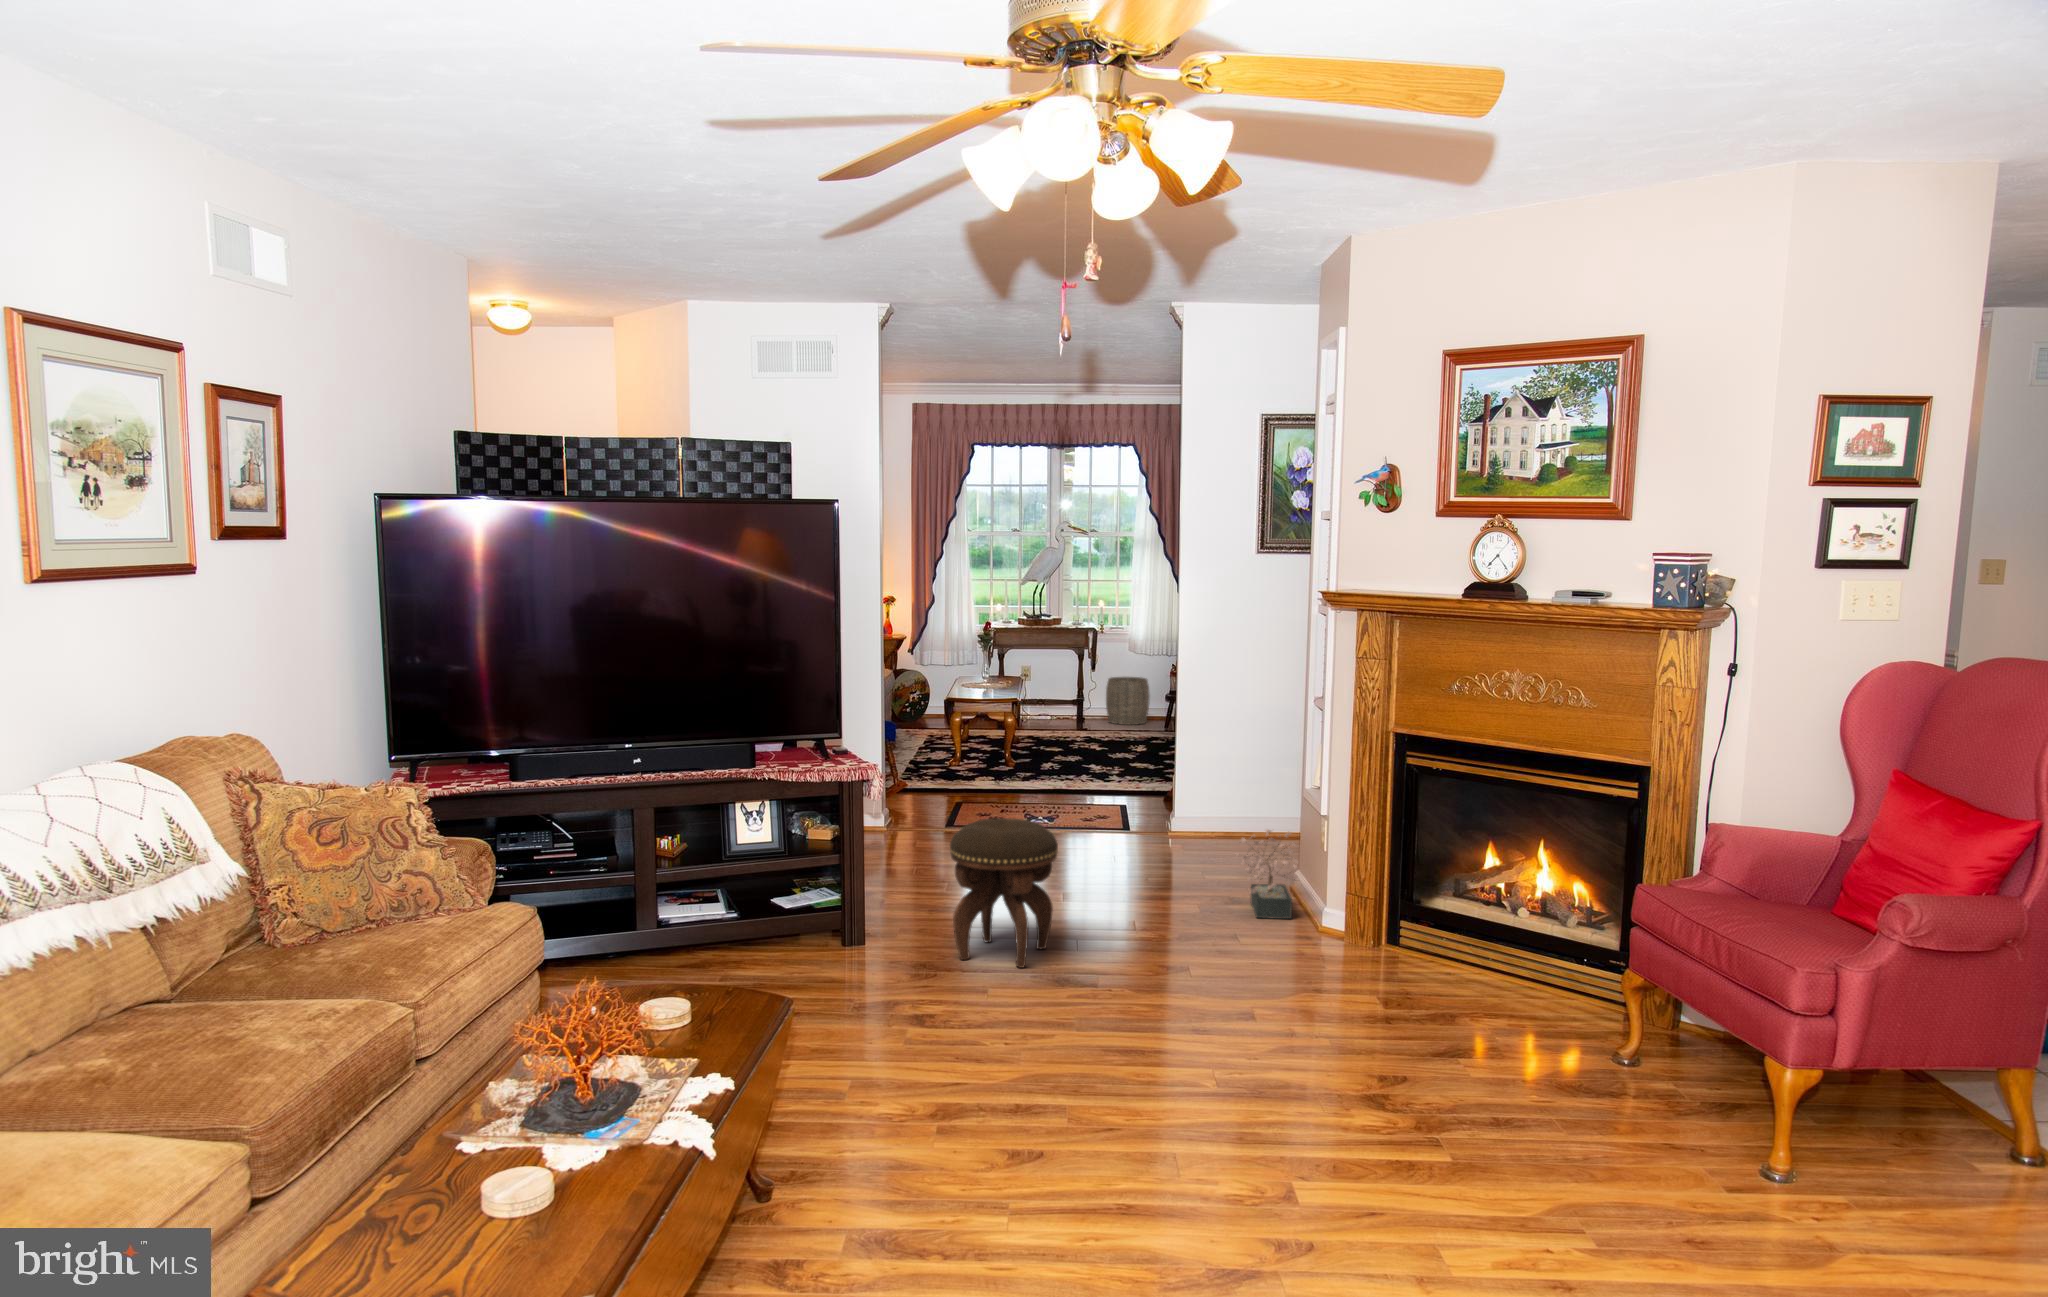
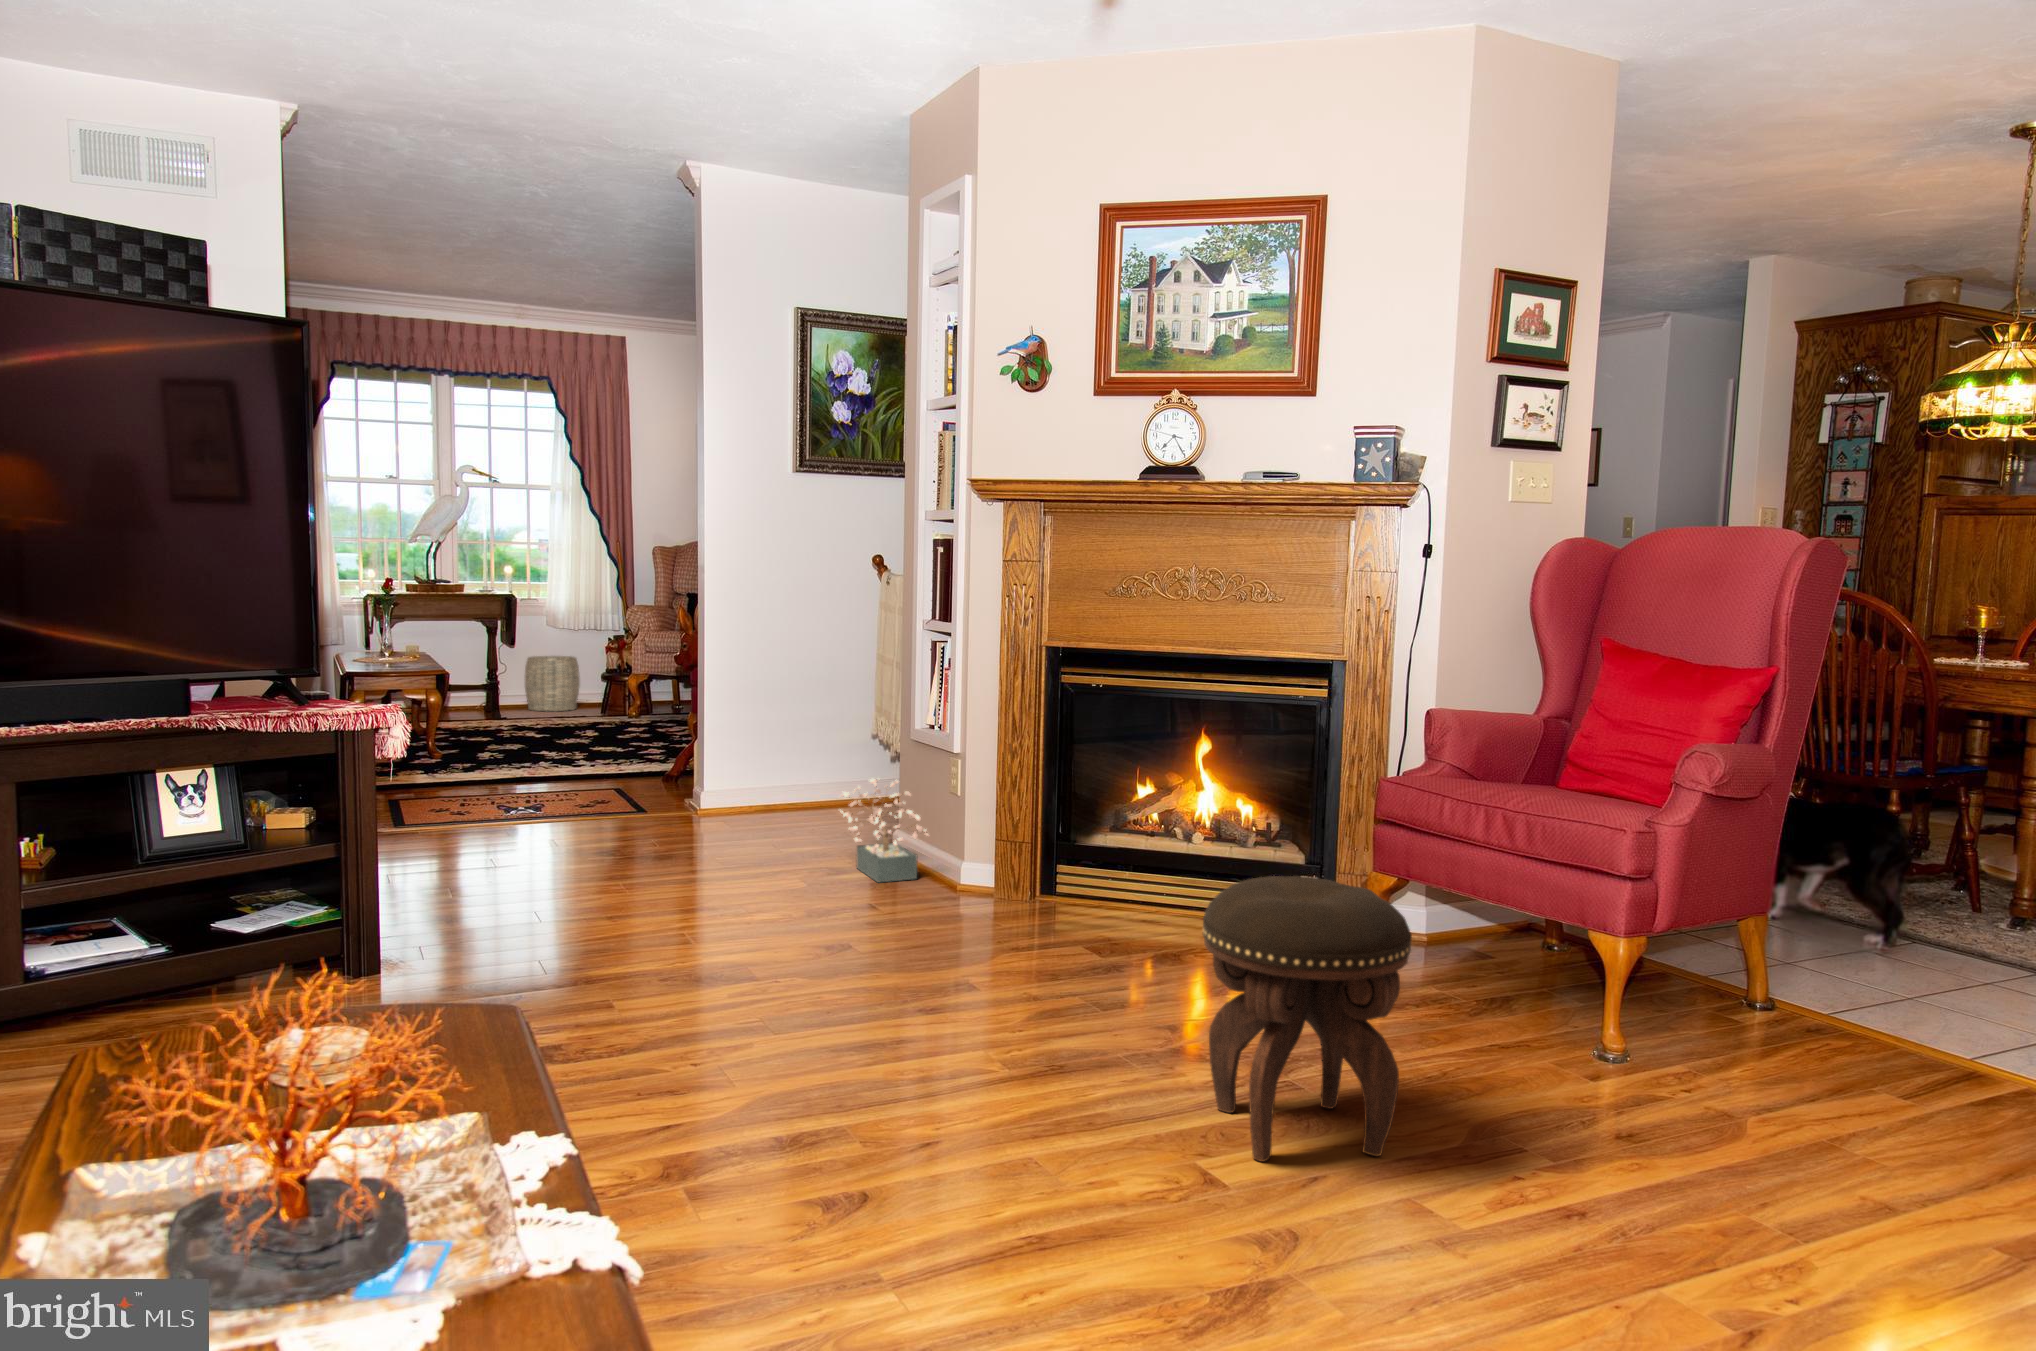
footstool: present [950,818,1058,968] -> present [1203,876,1412,1162]

